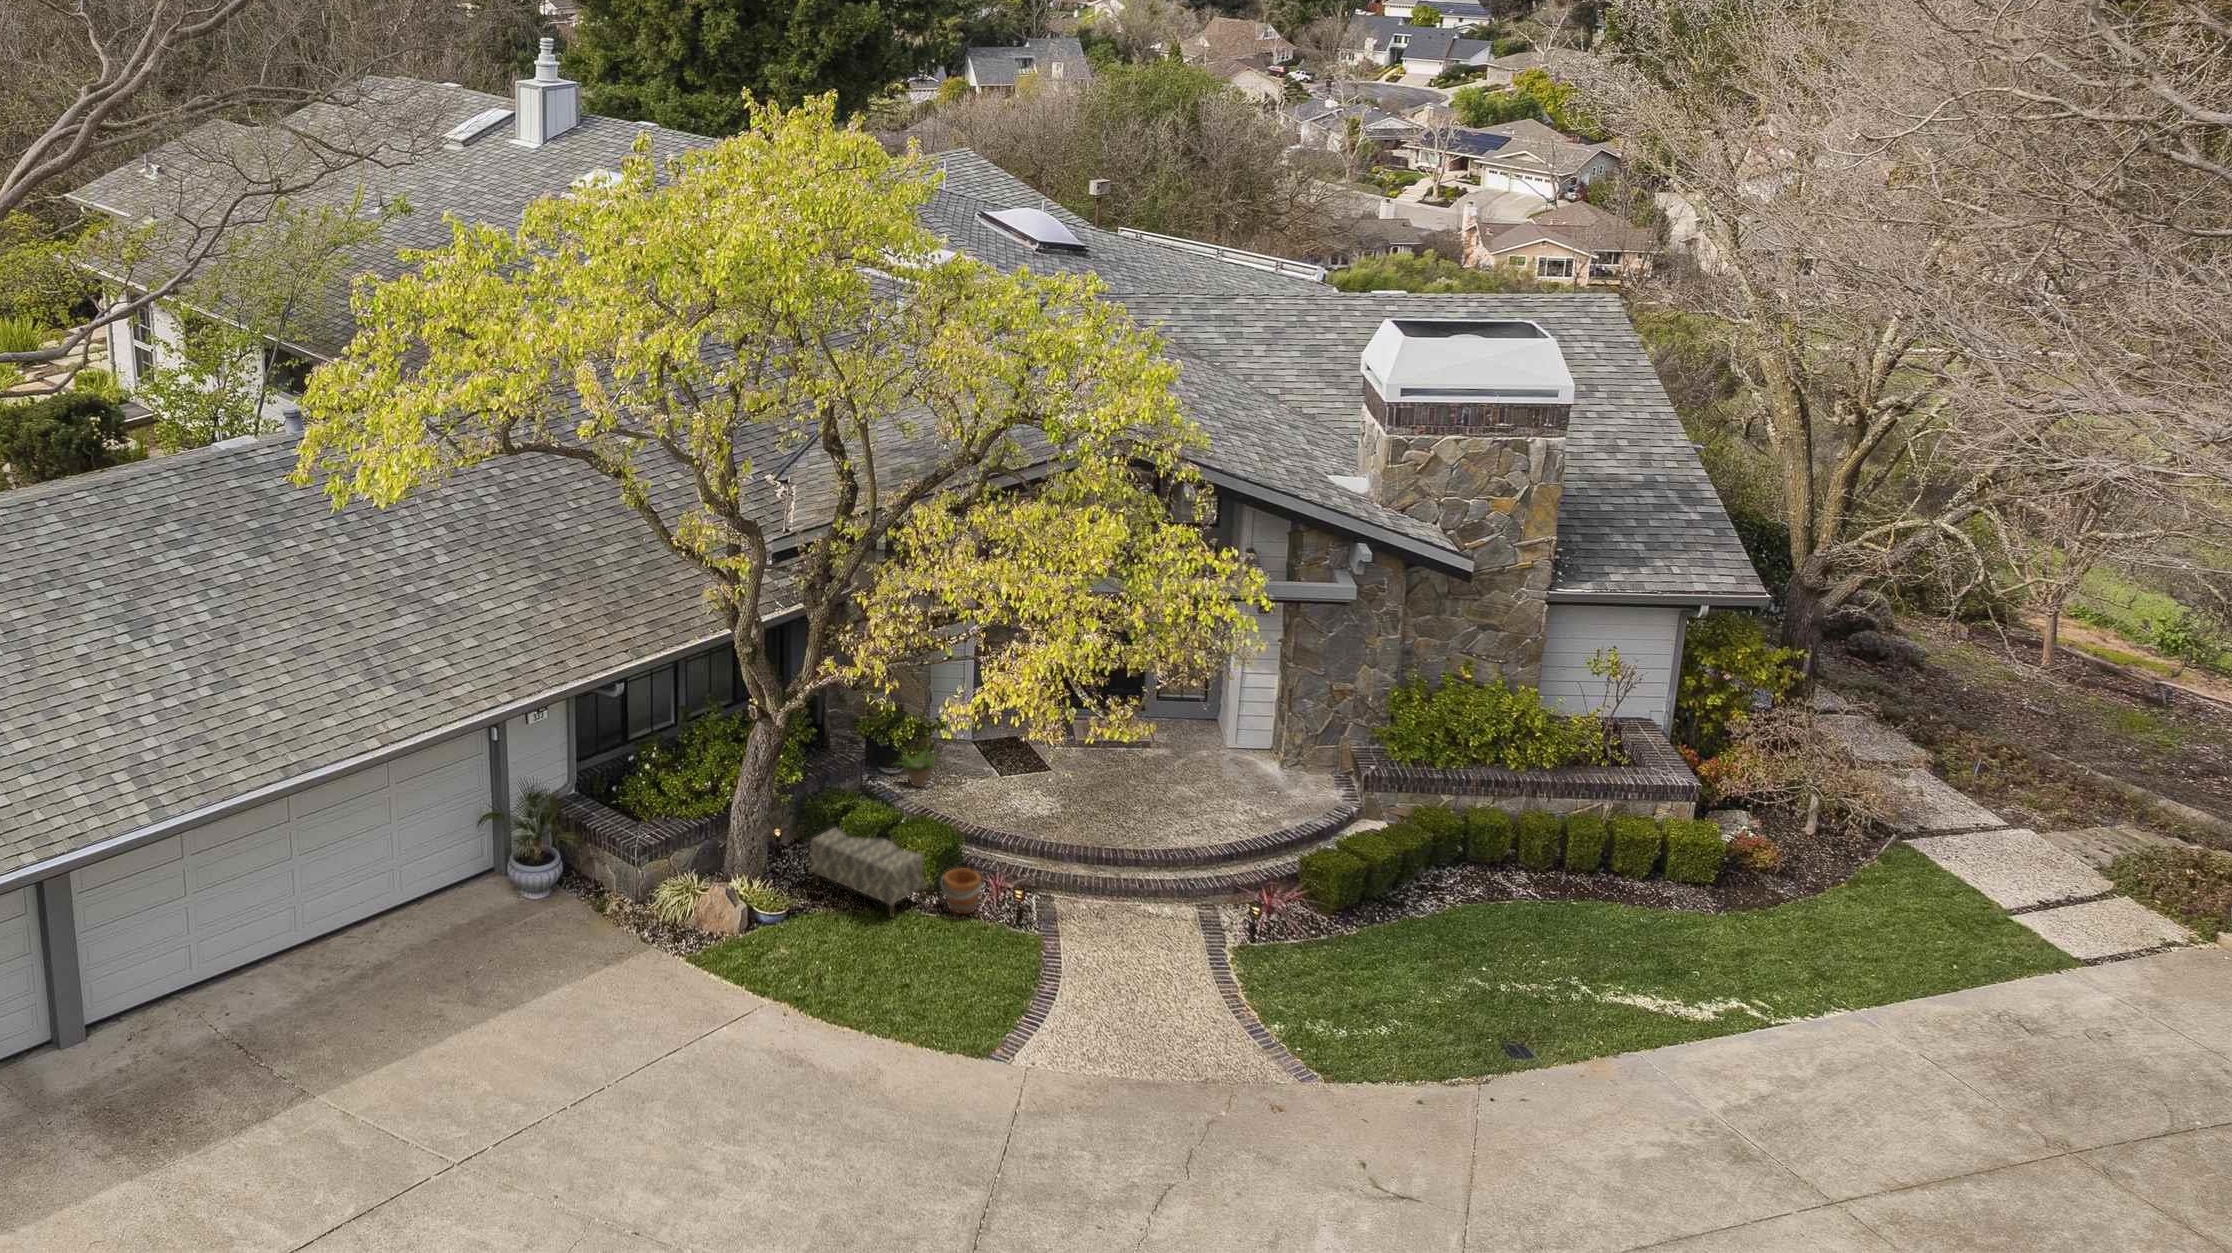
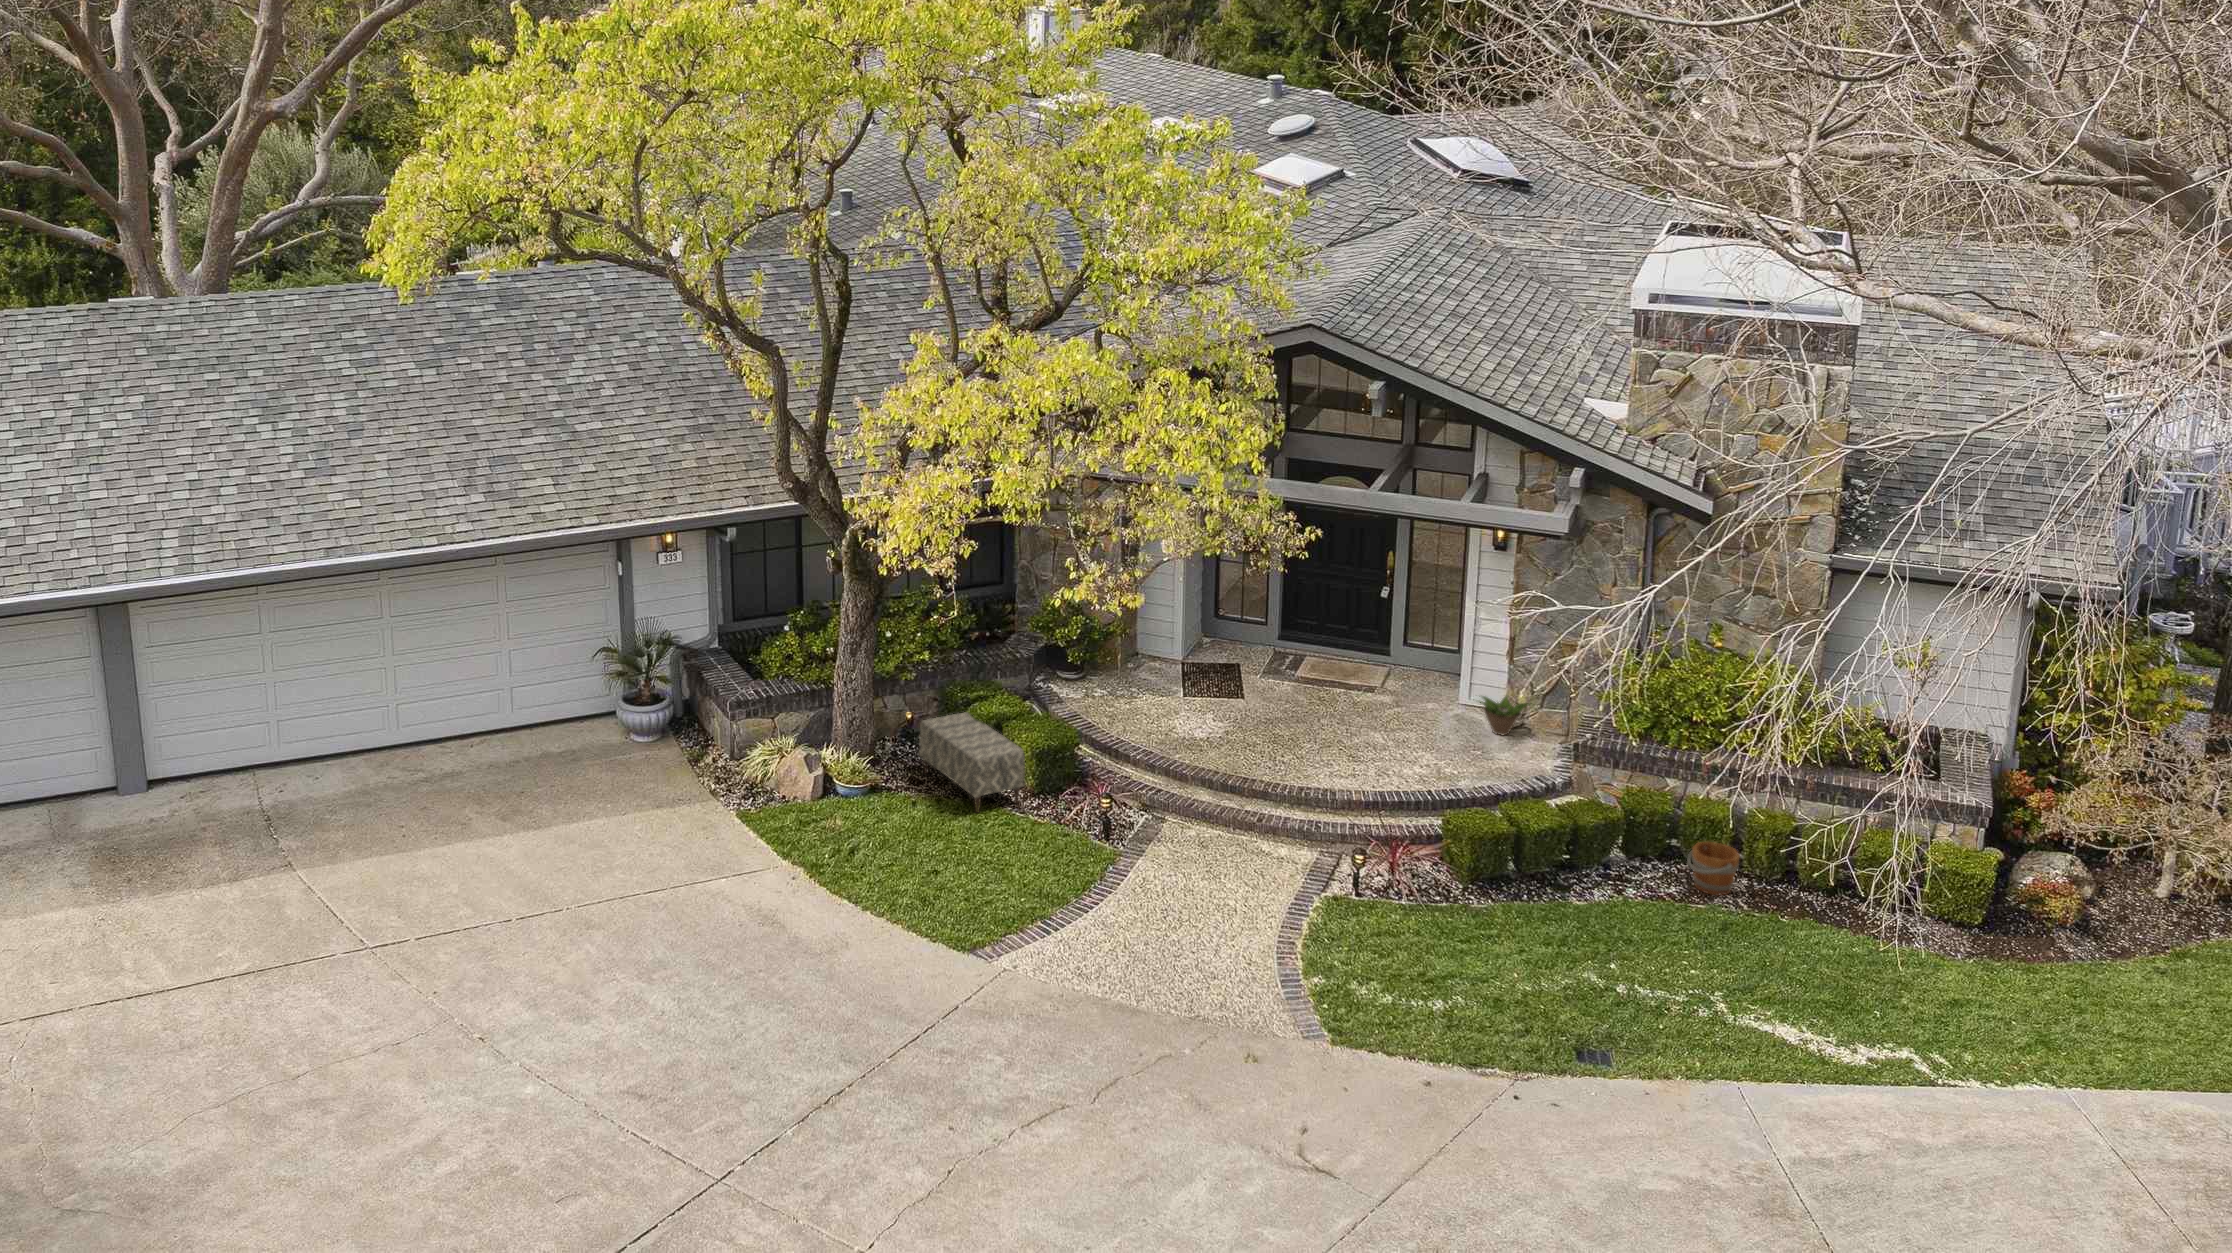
decorative plant: present [901,750,937,787] -> present [1480,696,1532,735]
bucket: present [941,868,982,914] -> present [1687,842,1740,895]

